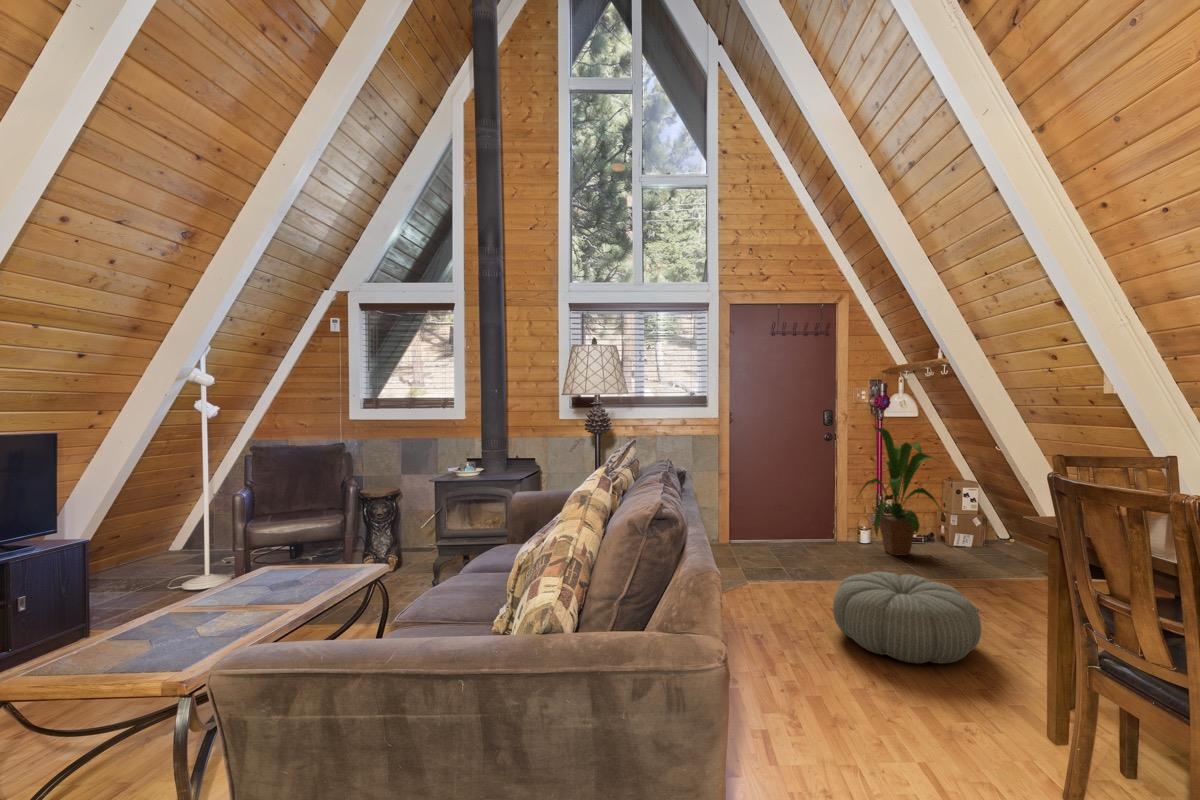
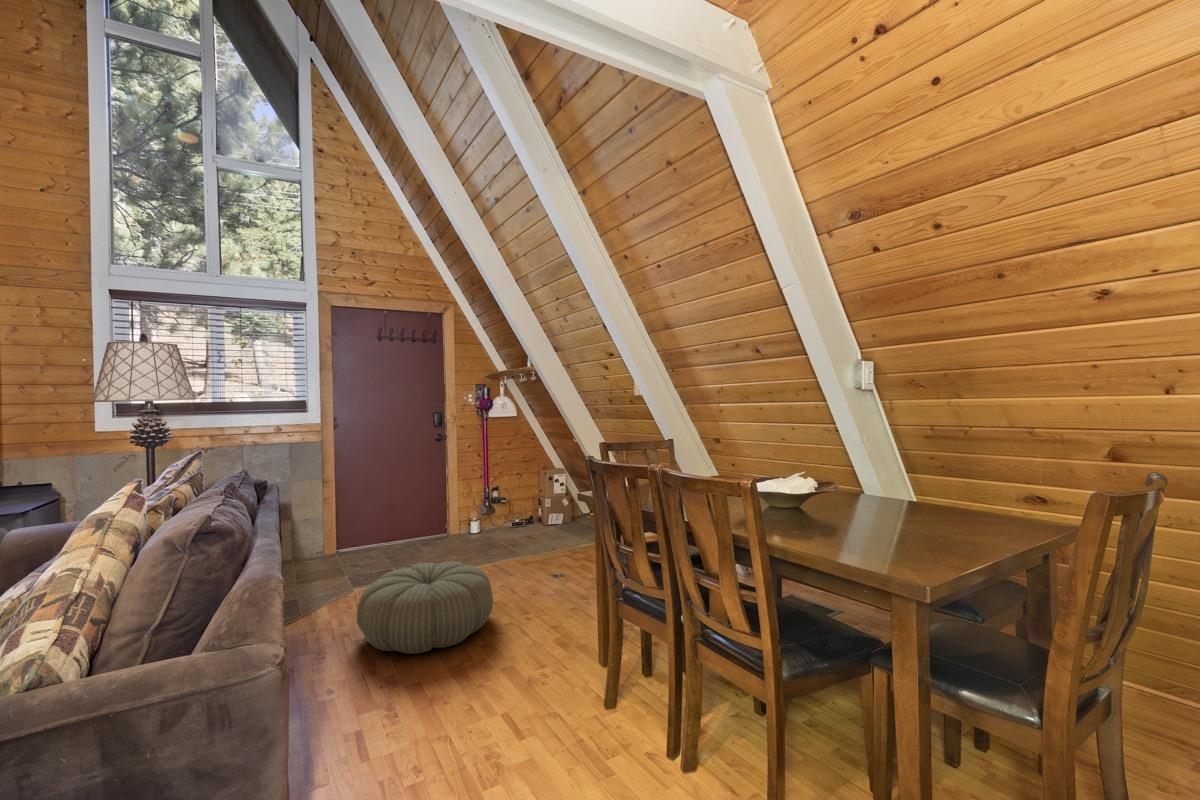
house plant: present [860,427,940,555] -> none [462,426,534,542]

